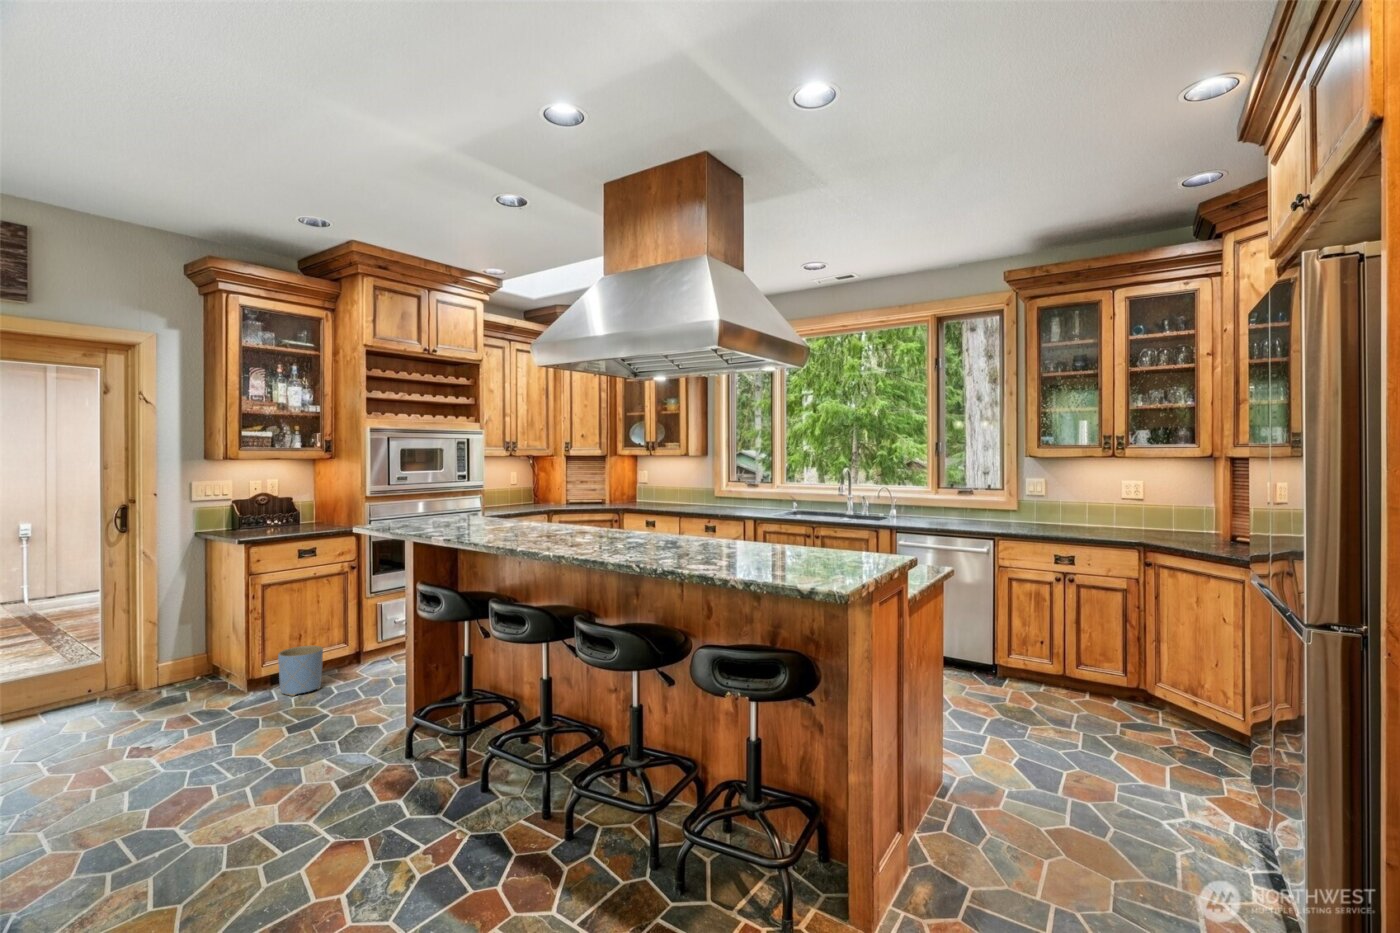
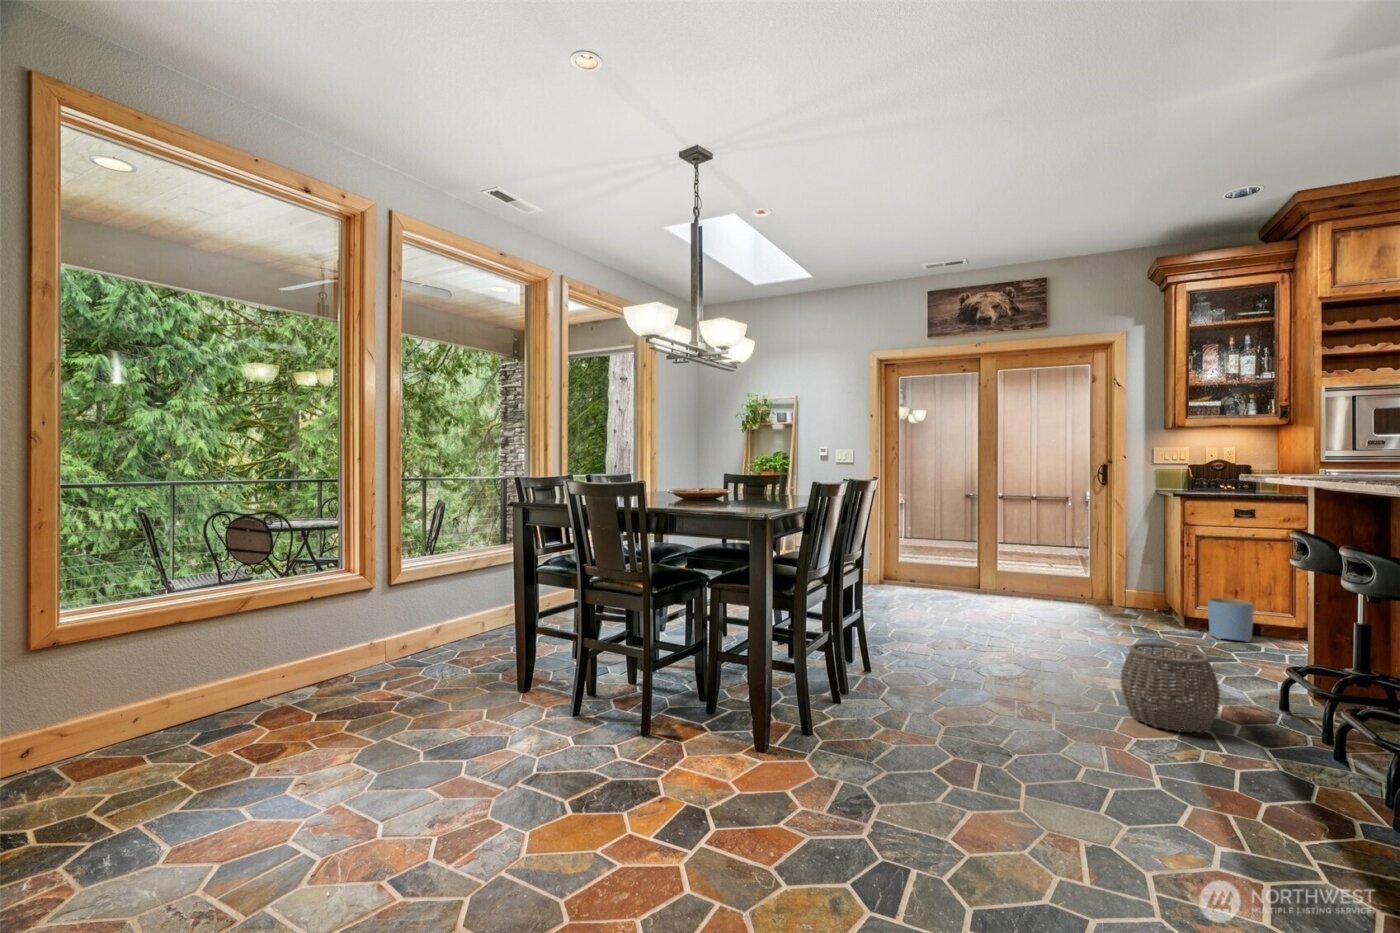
woven basket: none [288,741,400,862] -> present [1120,643,1221,733]

